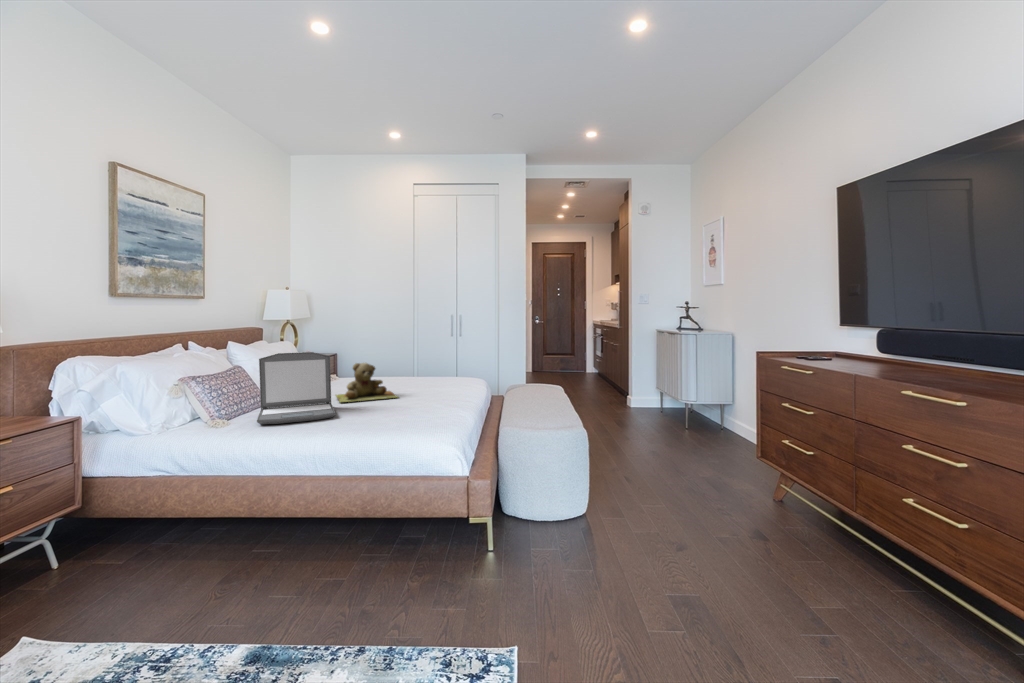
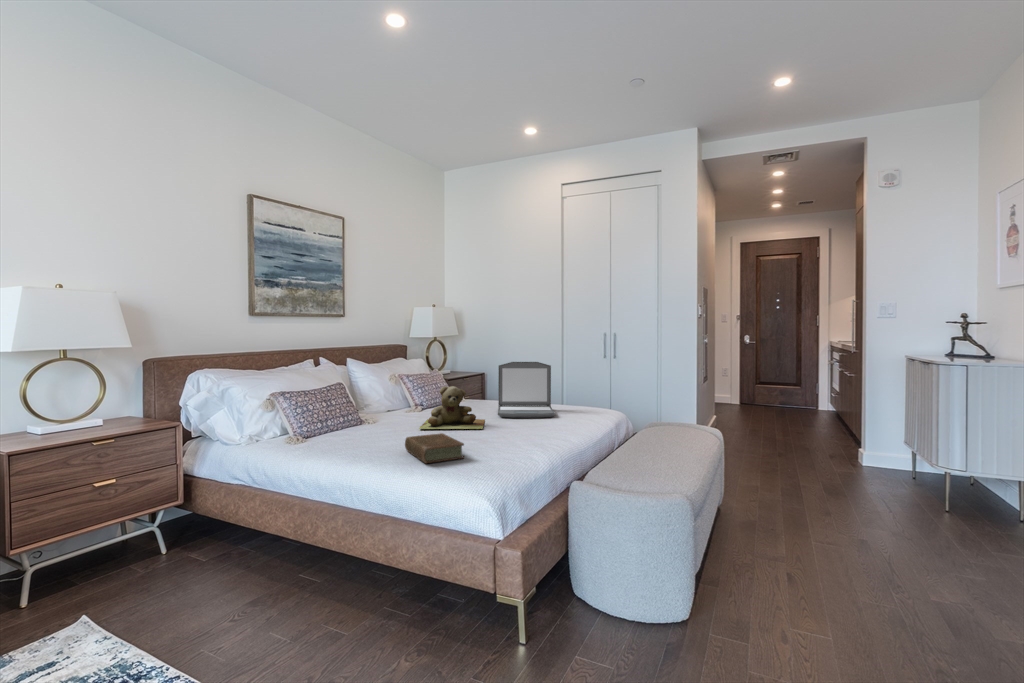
laptop: present [257,352,335,424] -> present [498,362,555,418]
book: none [350,402,412,426] -> present [405,433,464,463]

